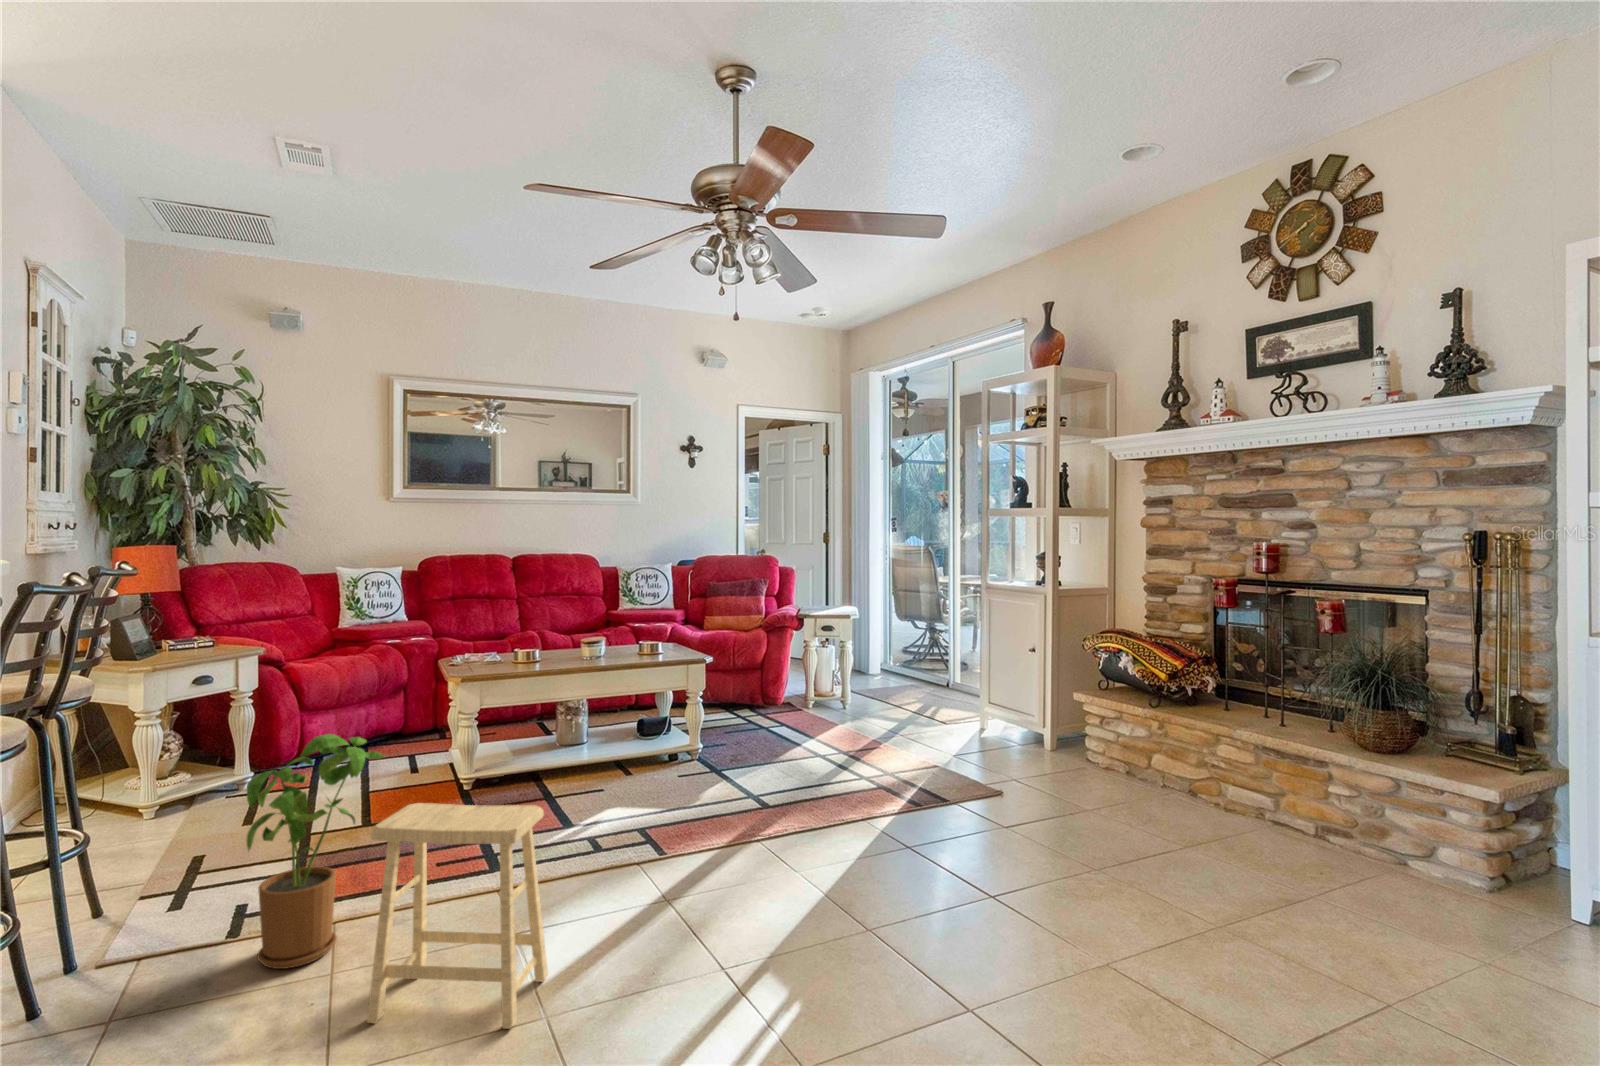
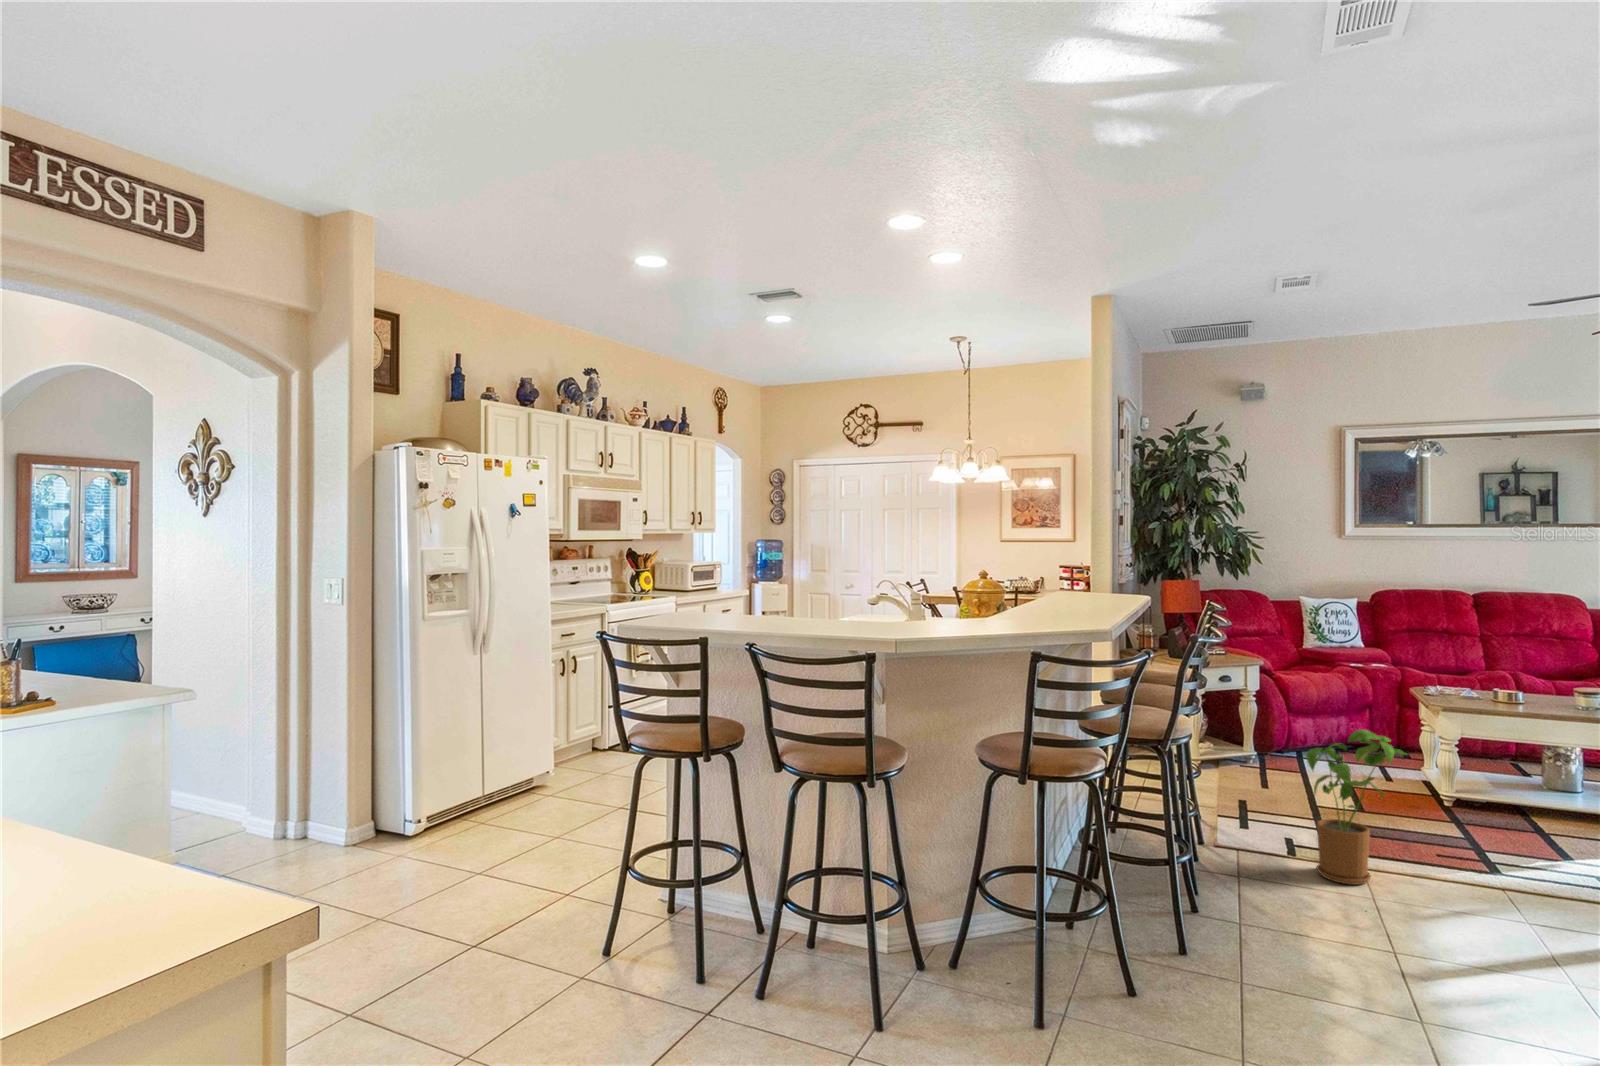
footstool: present [367,803,548,1029] -> none [1413,791,1569,974]

